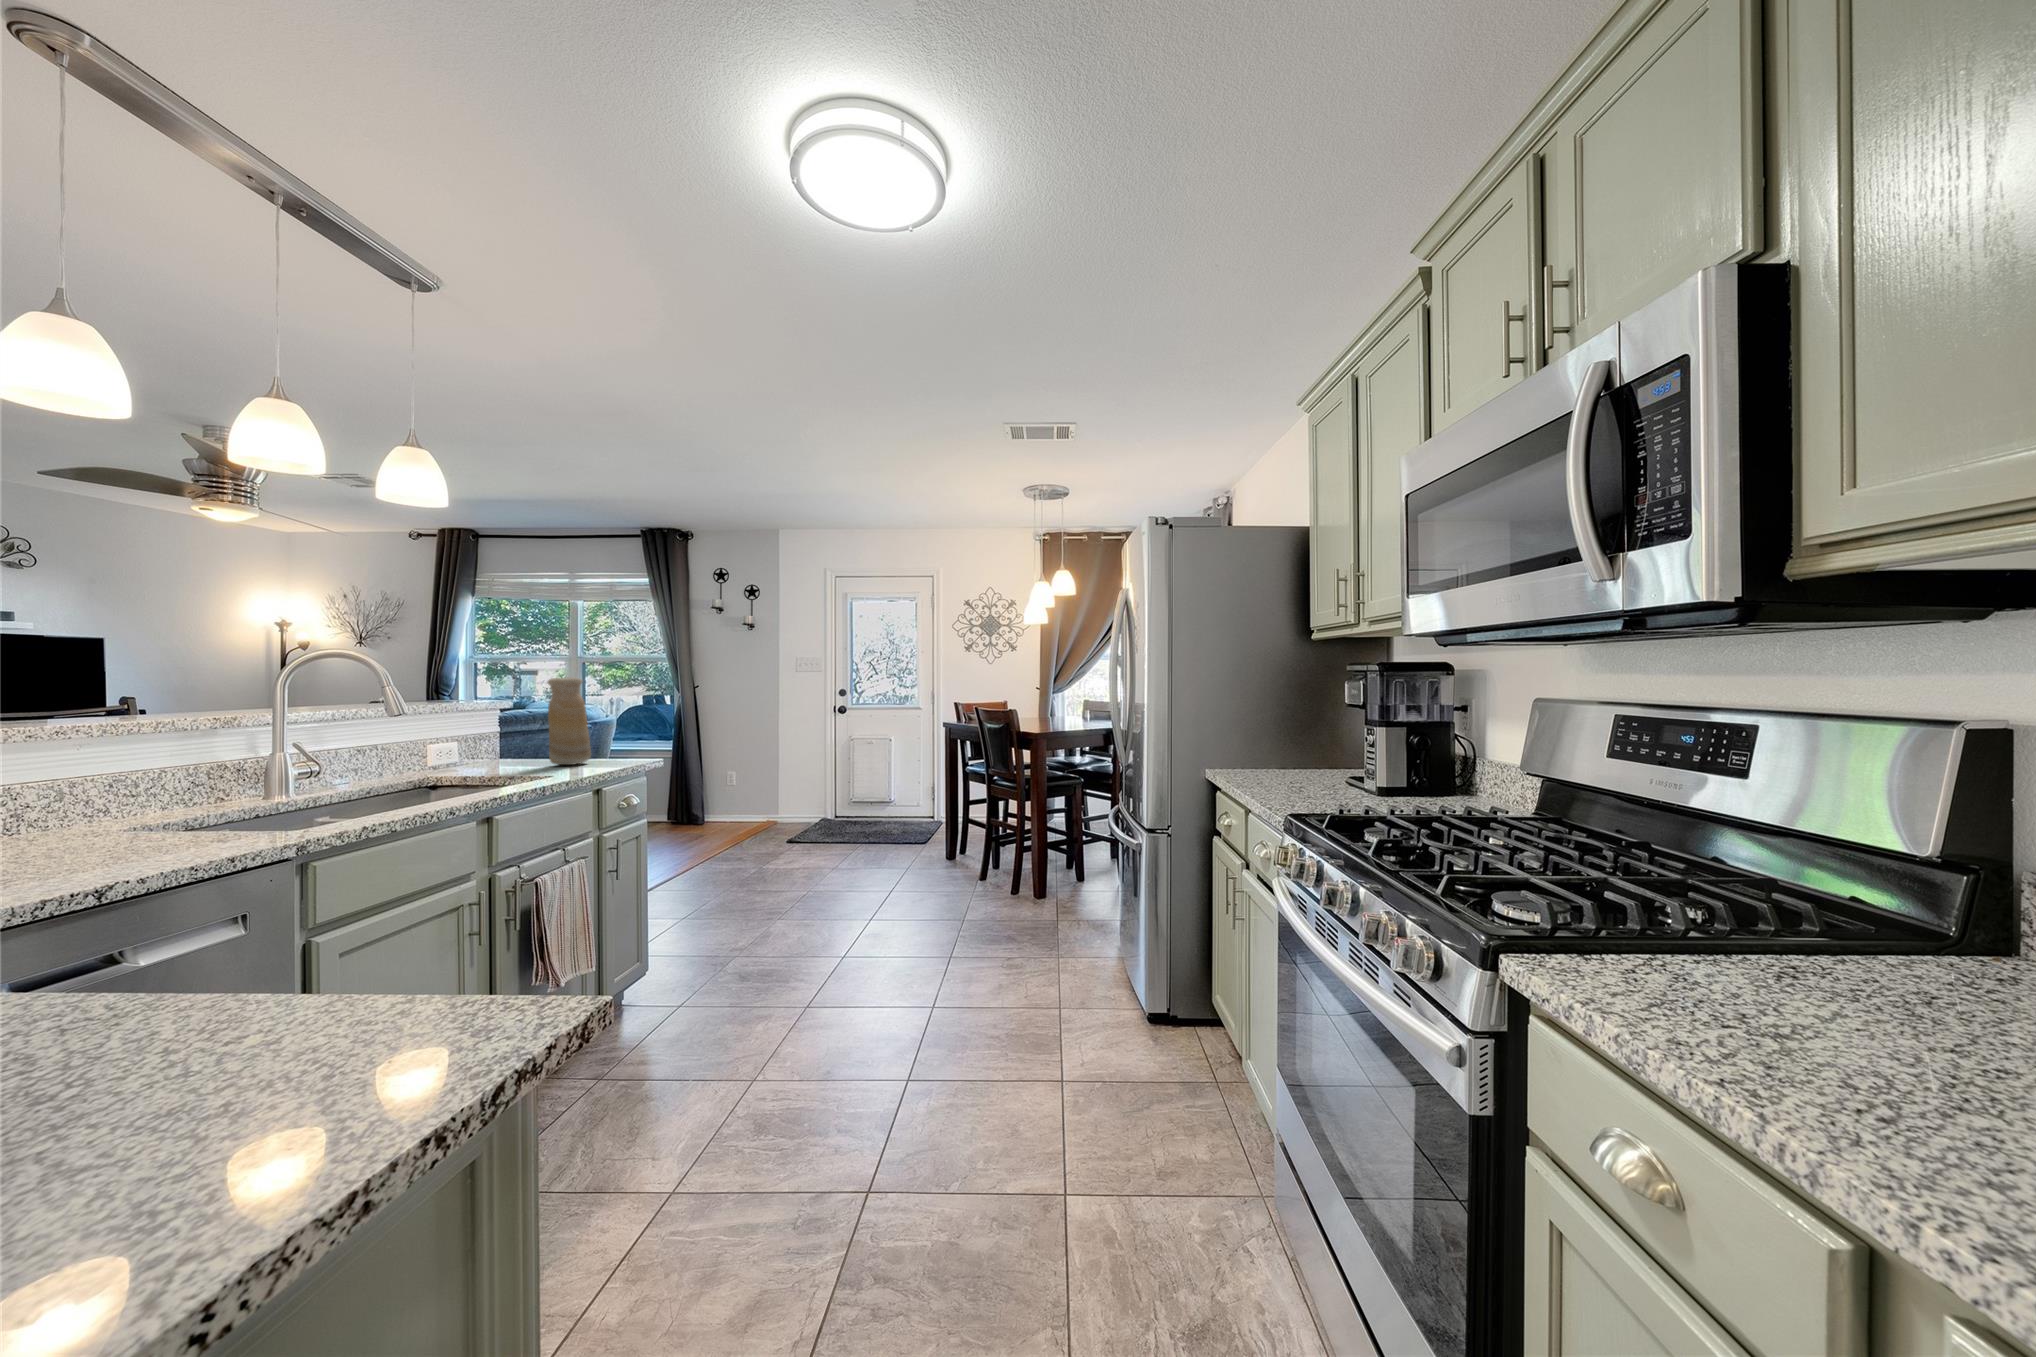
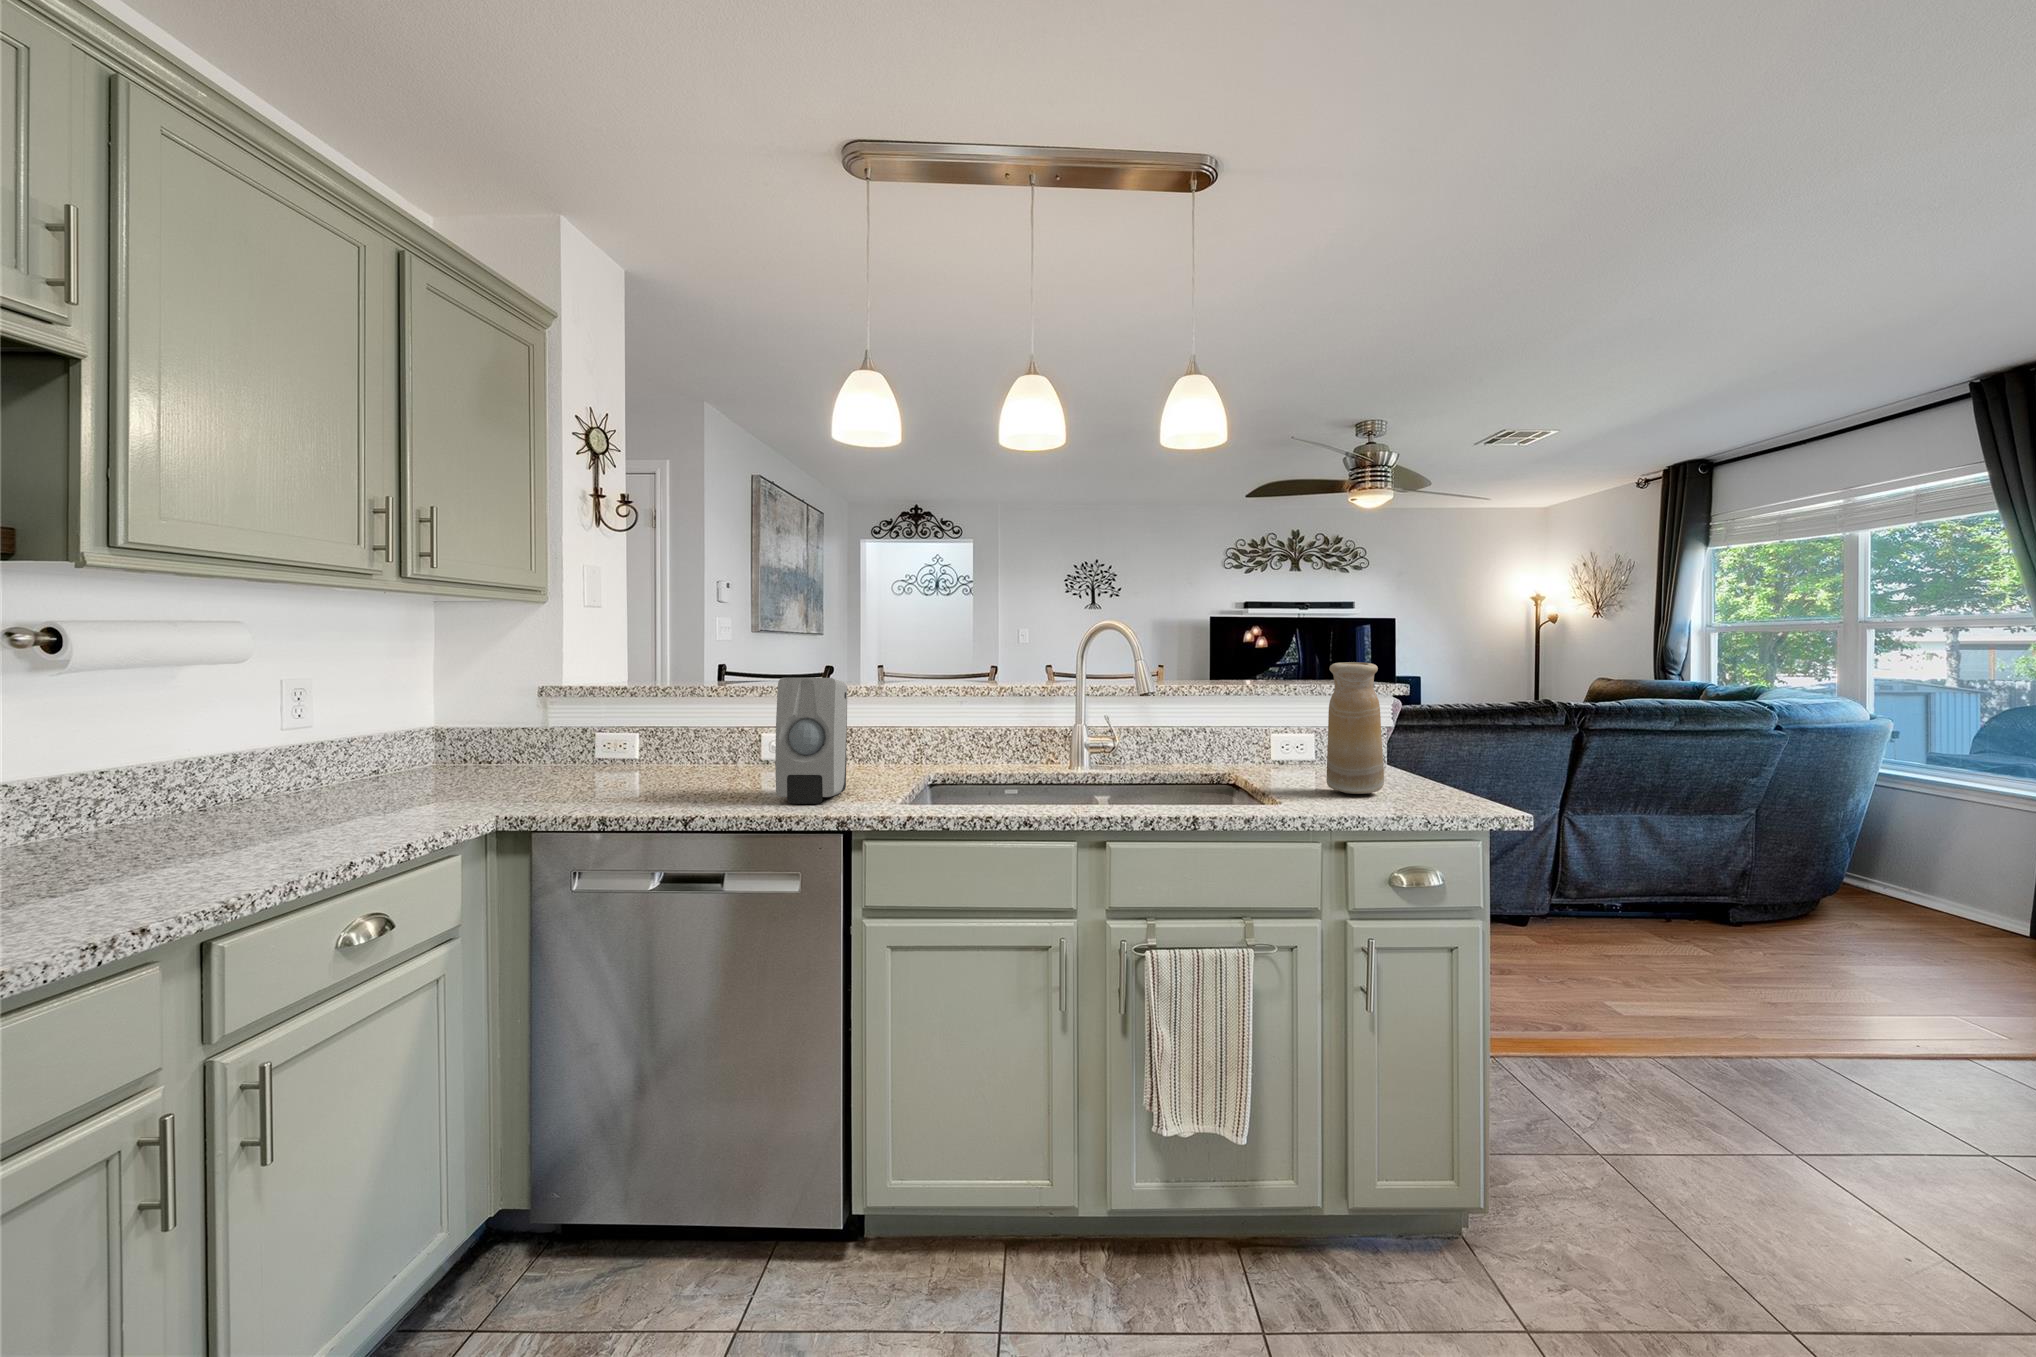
soap dispenser: none [62,707,230,857] -> present [775,678,847,804]

